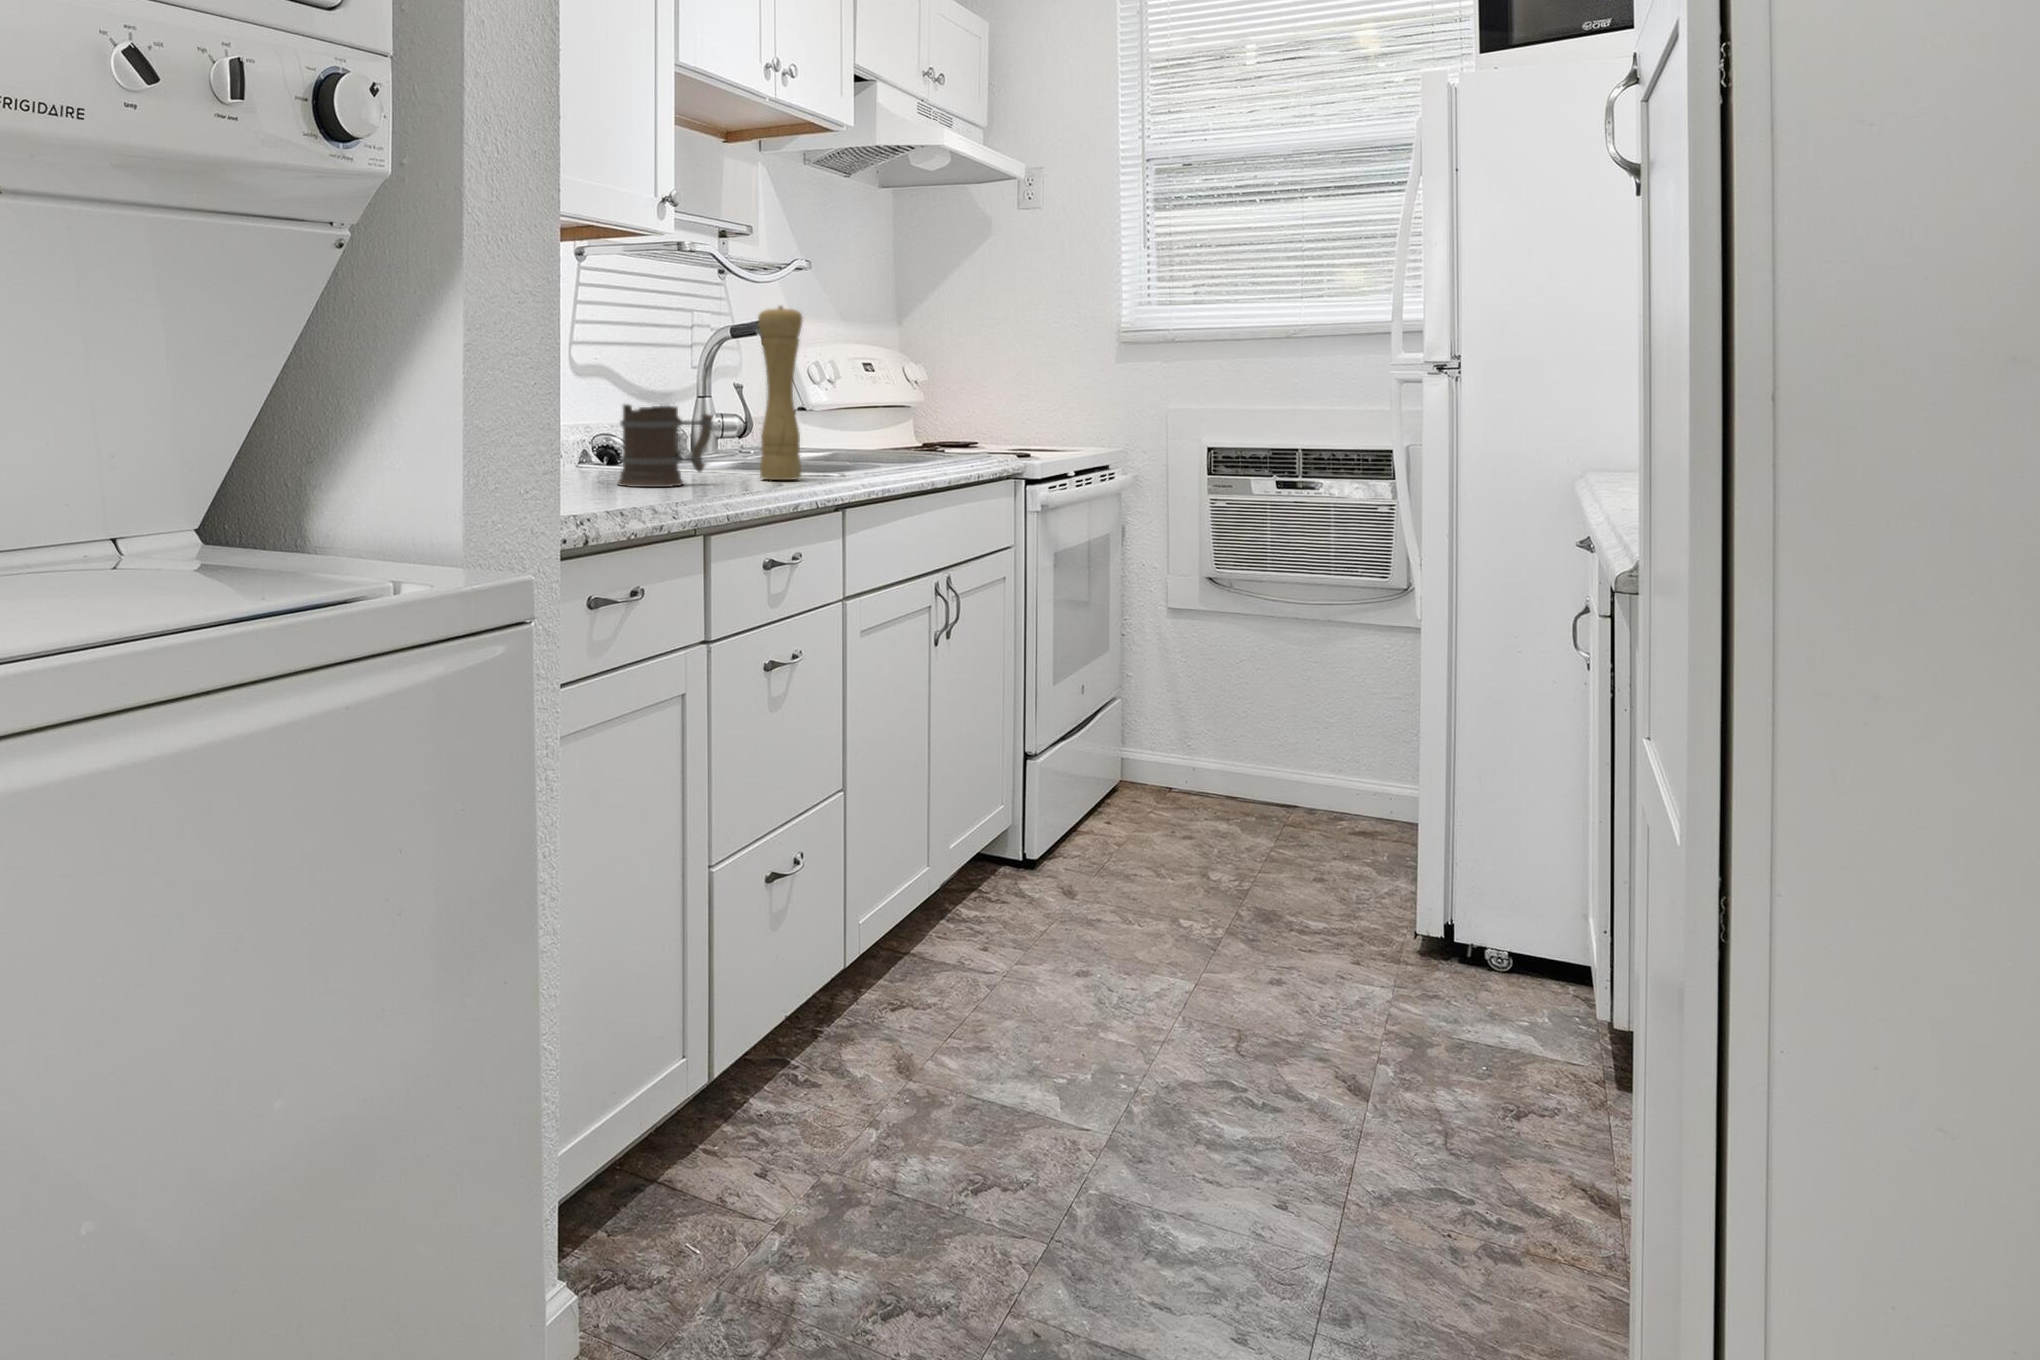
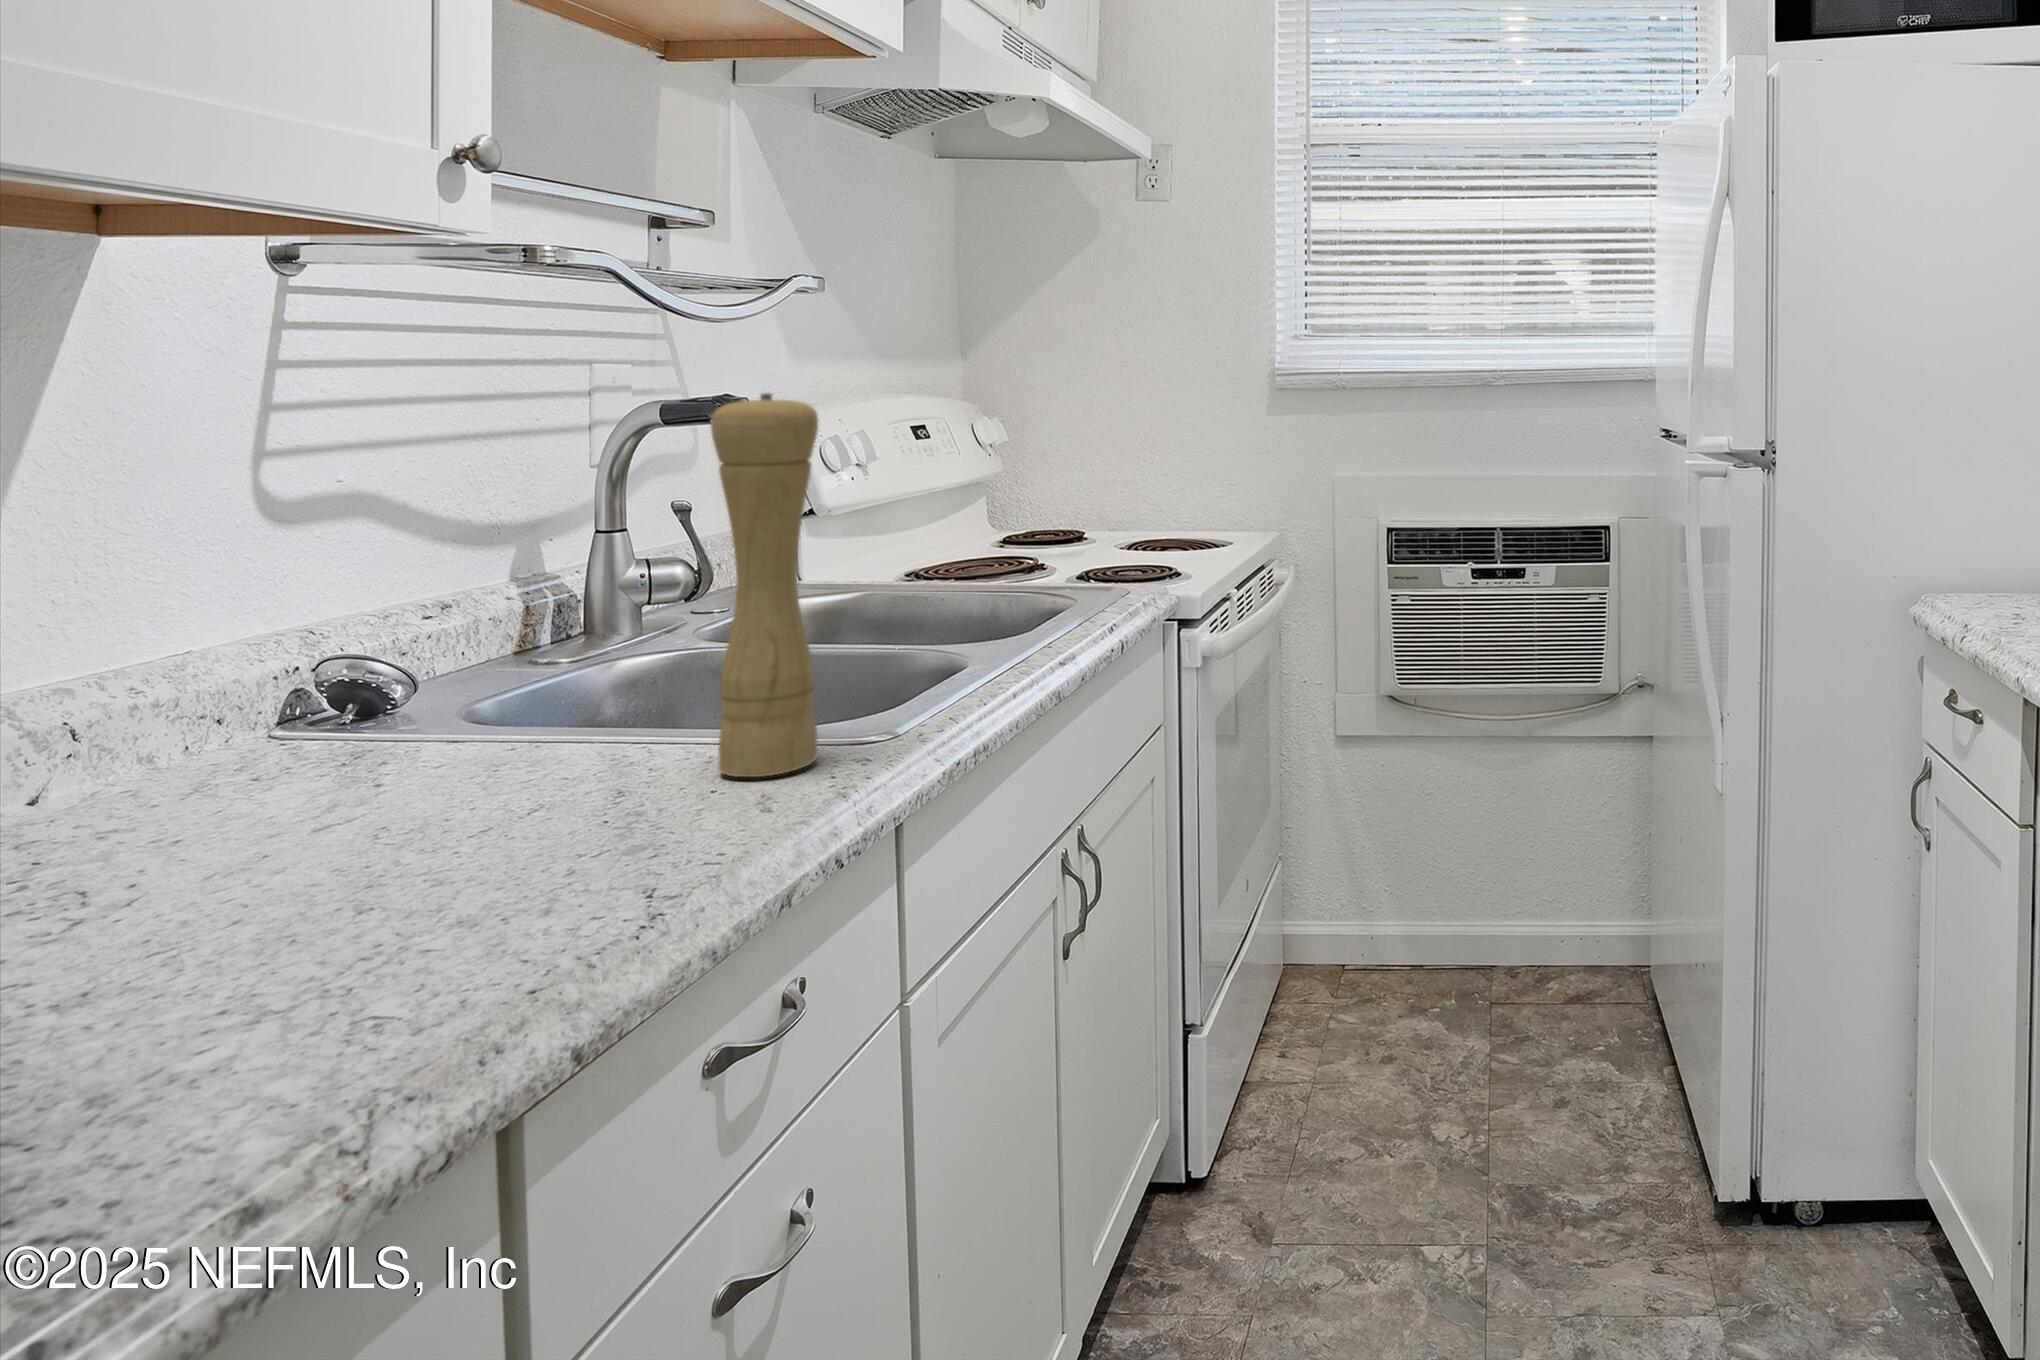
mug: present [618,404,713,487] -> none [281,656,587,903]

